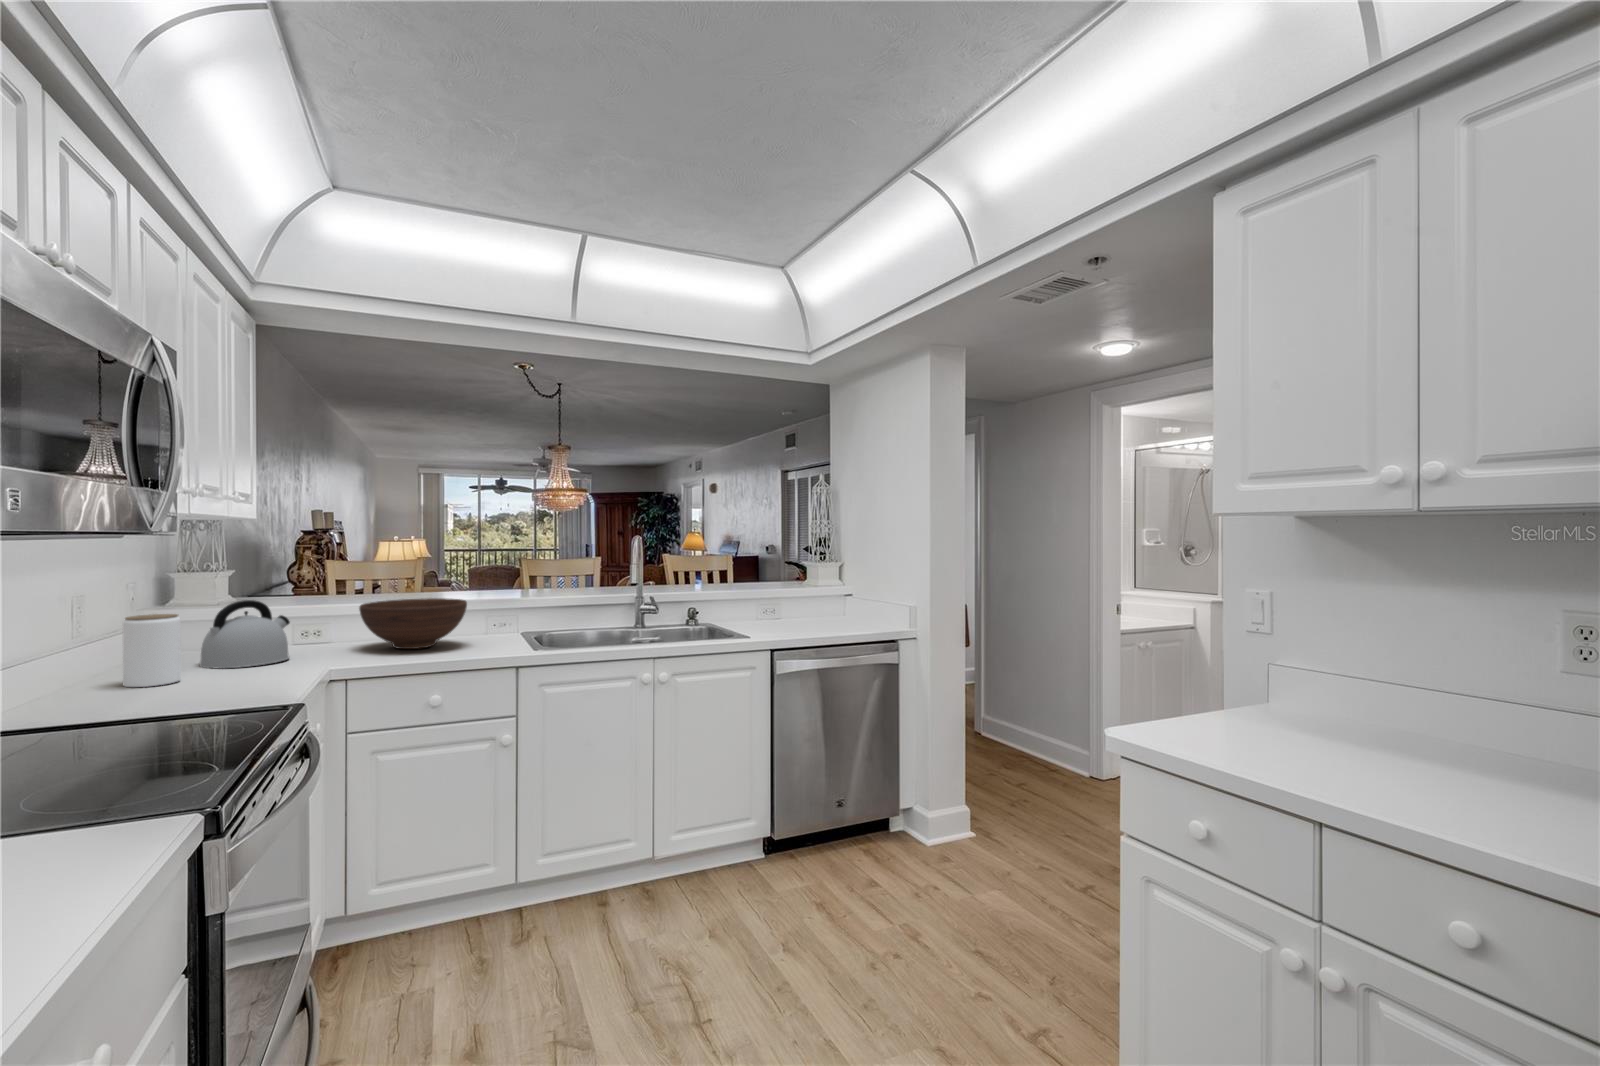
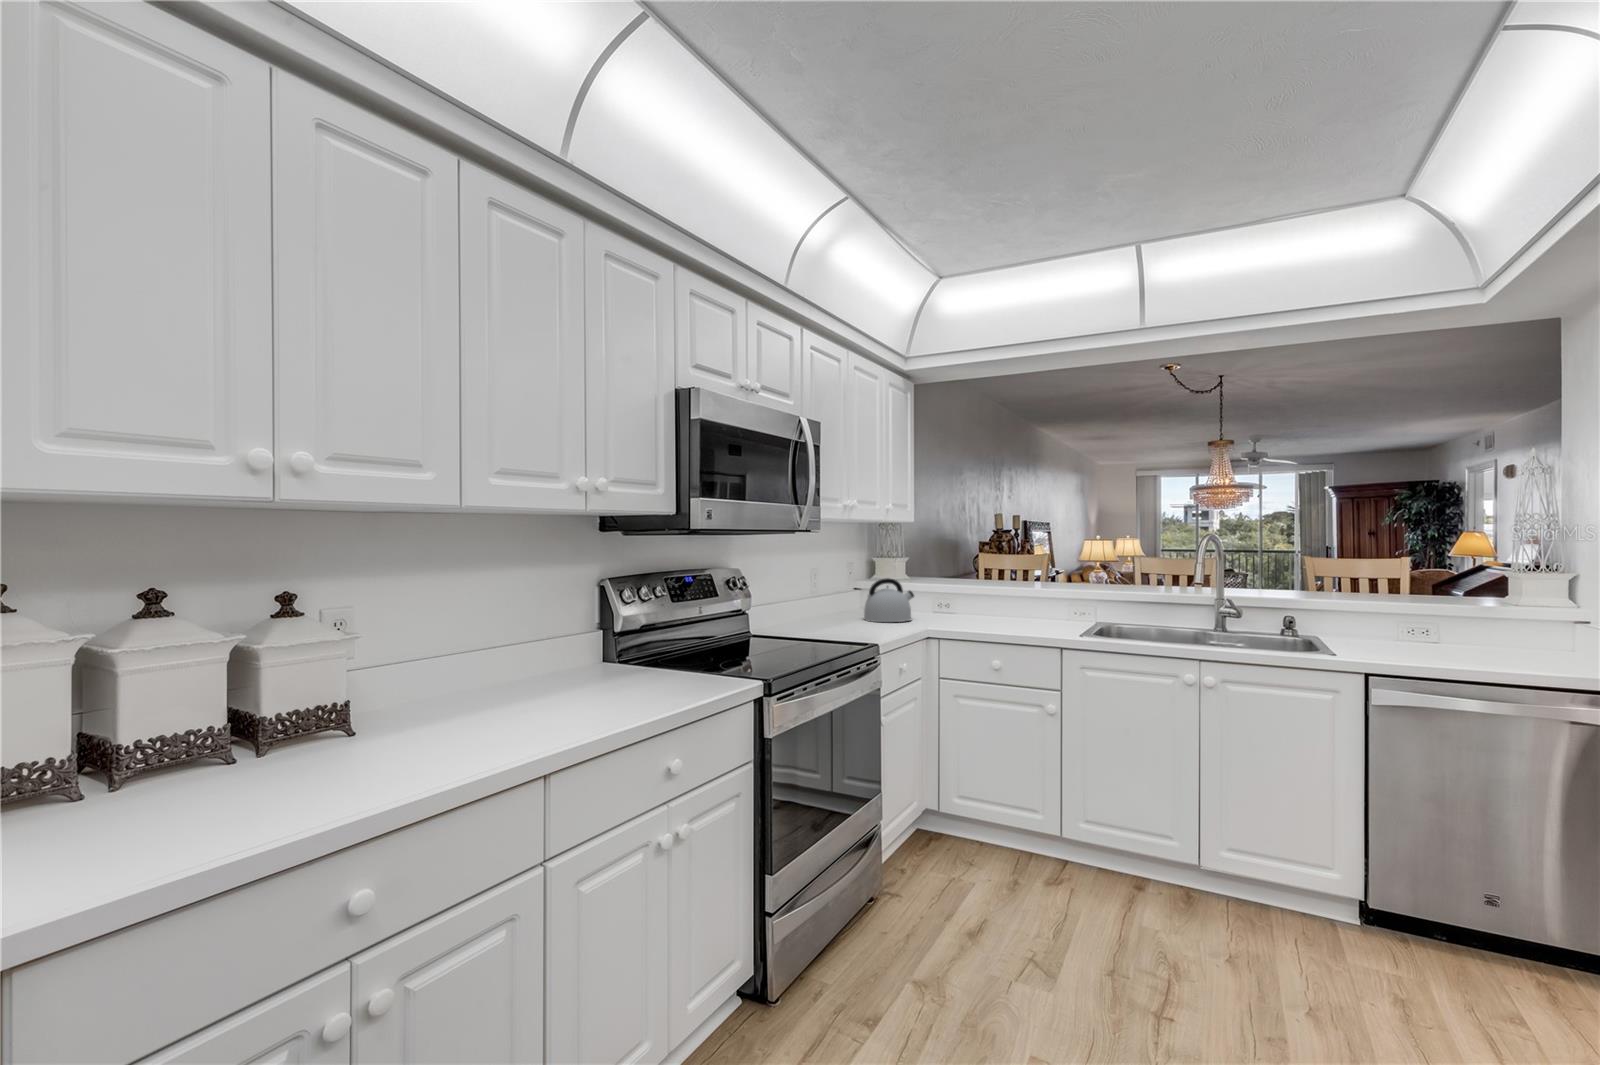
fruit bowl: present [359,598,467,649] -> none [958,585,1036,624]
jar: present [123,614,181,687] -> none [817,583,844,626]

